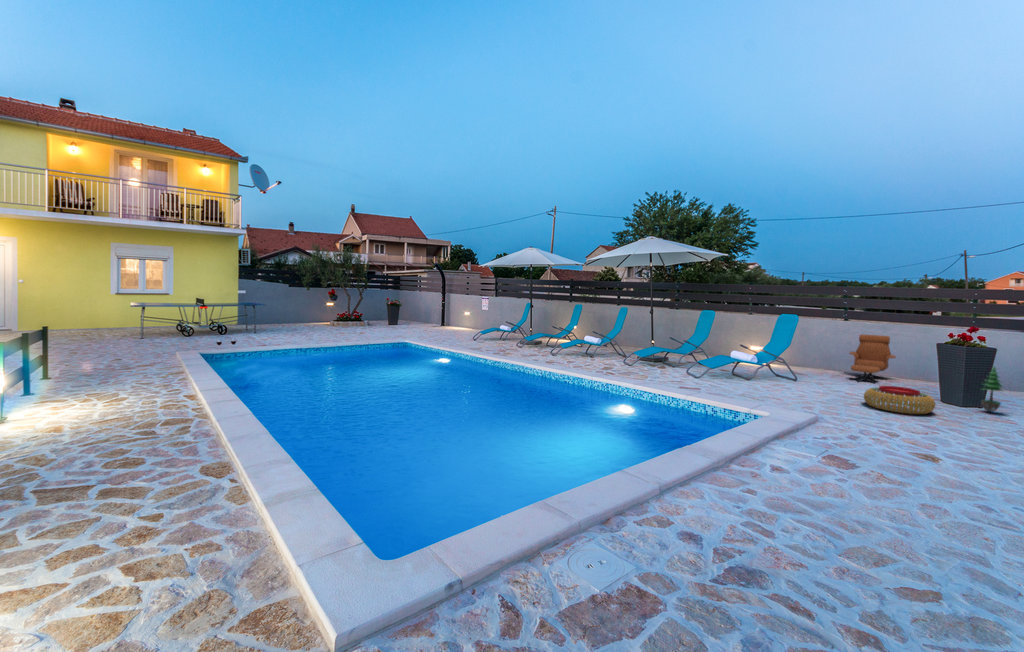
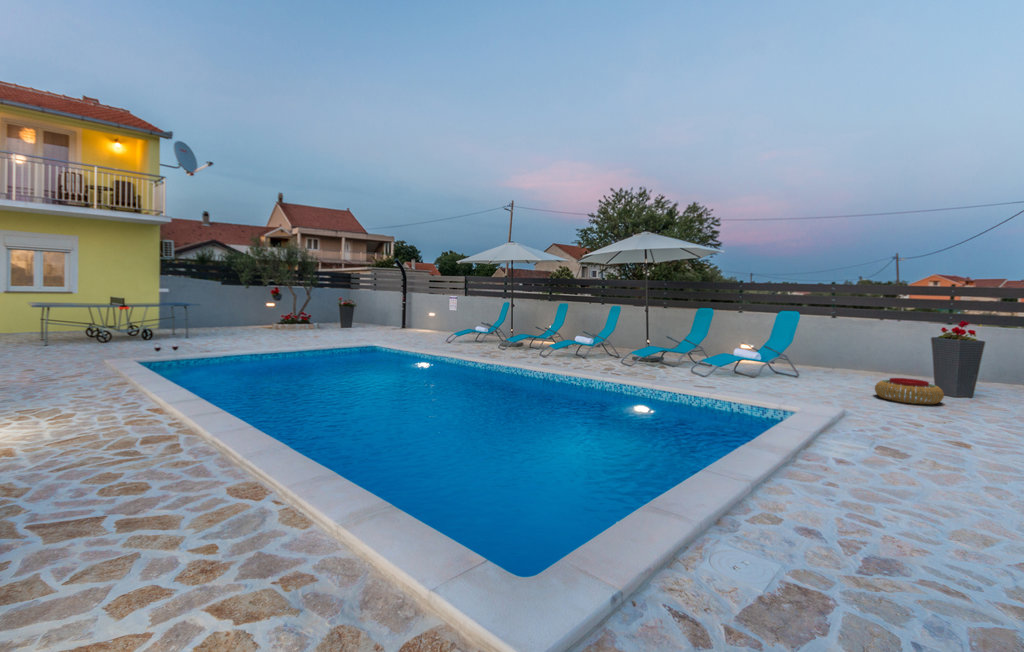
lounge chair: present [849,335,896,383] -> none [842,329,887,377]
potted tree: present [981,367,1002,412] -> none [978,356,1001,401]

